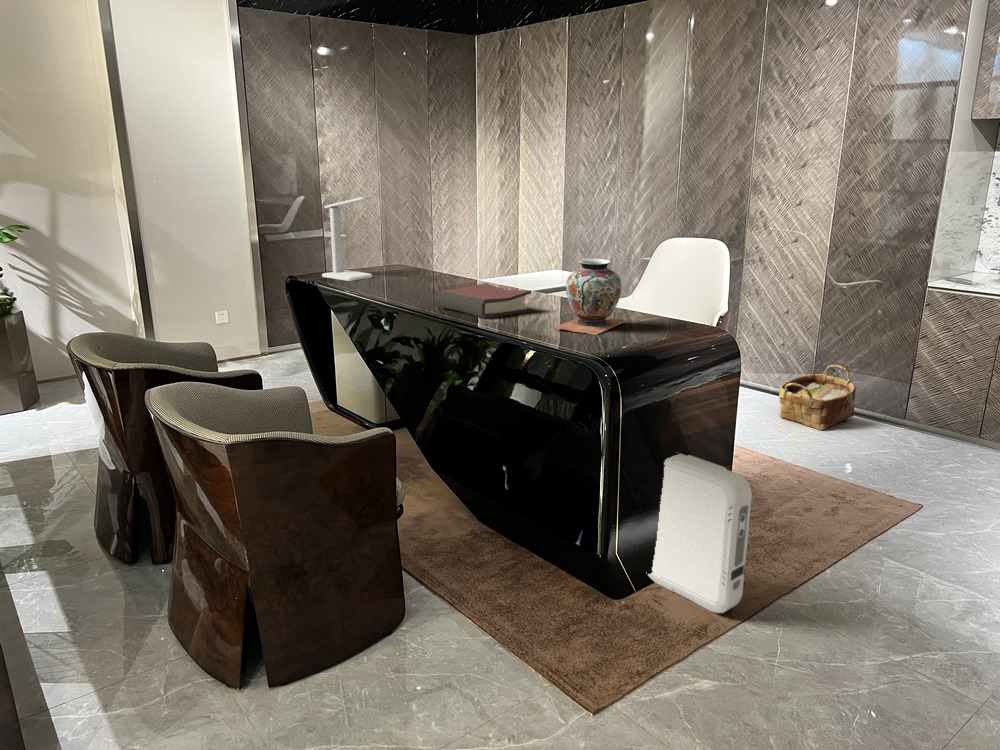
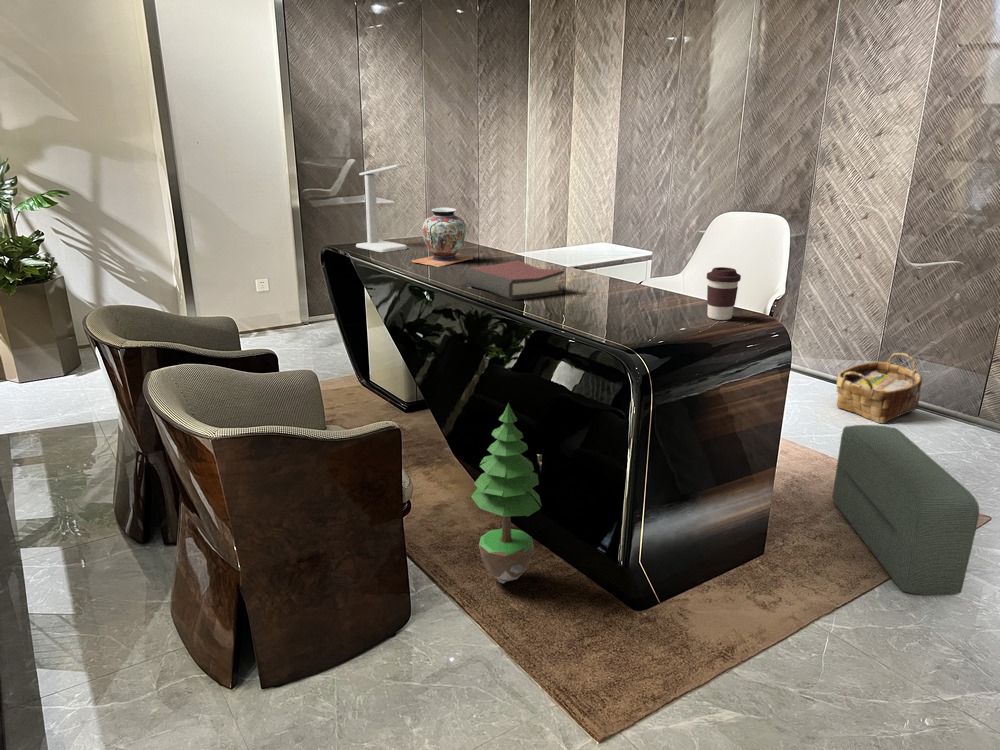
decorative vase: present [555,259,626,335] -> present [412,208,473,267]
coffee cup: none [664,283,695,330] -> present [707,267,741,320]
potted tree: none [456,410,523,583] -> present [471,403,541,583]
pouf: none [783,426,914,574] -> present [832,425,979,595]
air purifier: present [648,454,752,613] -> none [672,454,792,632]

